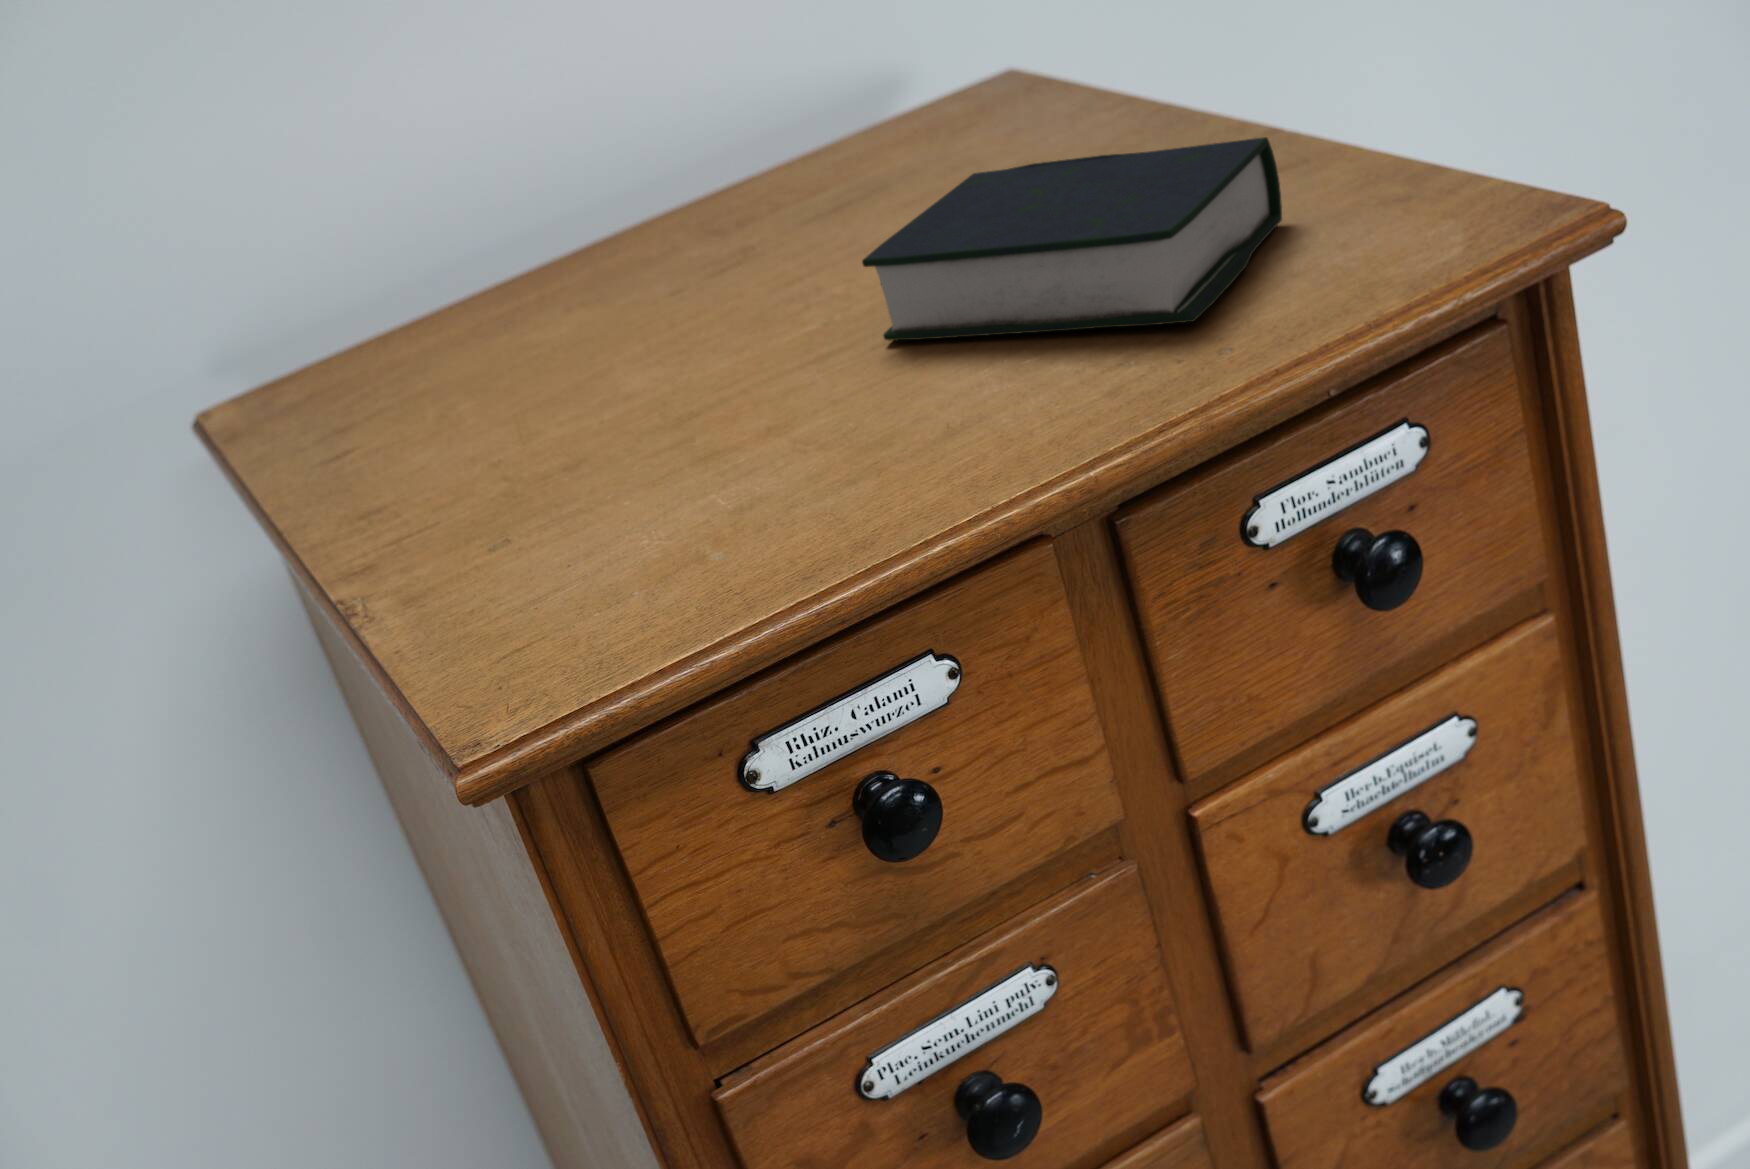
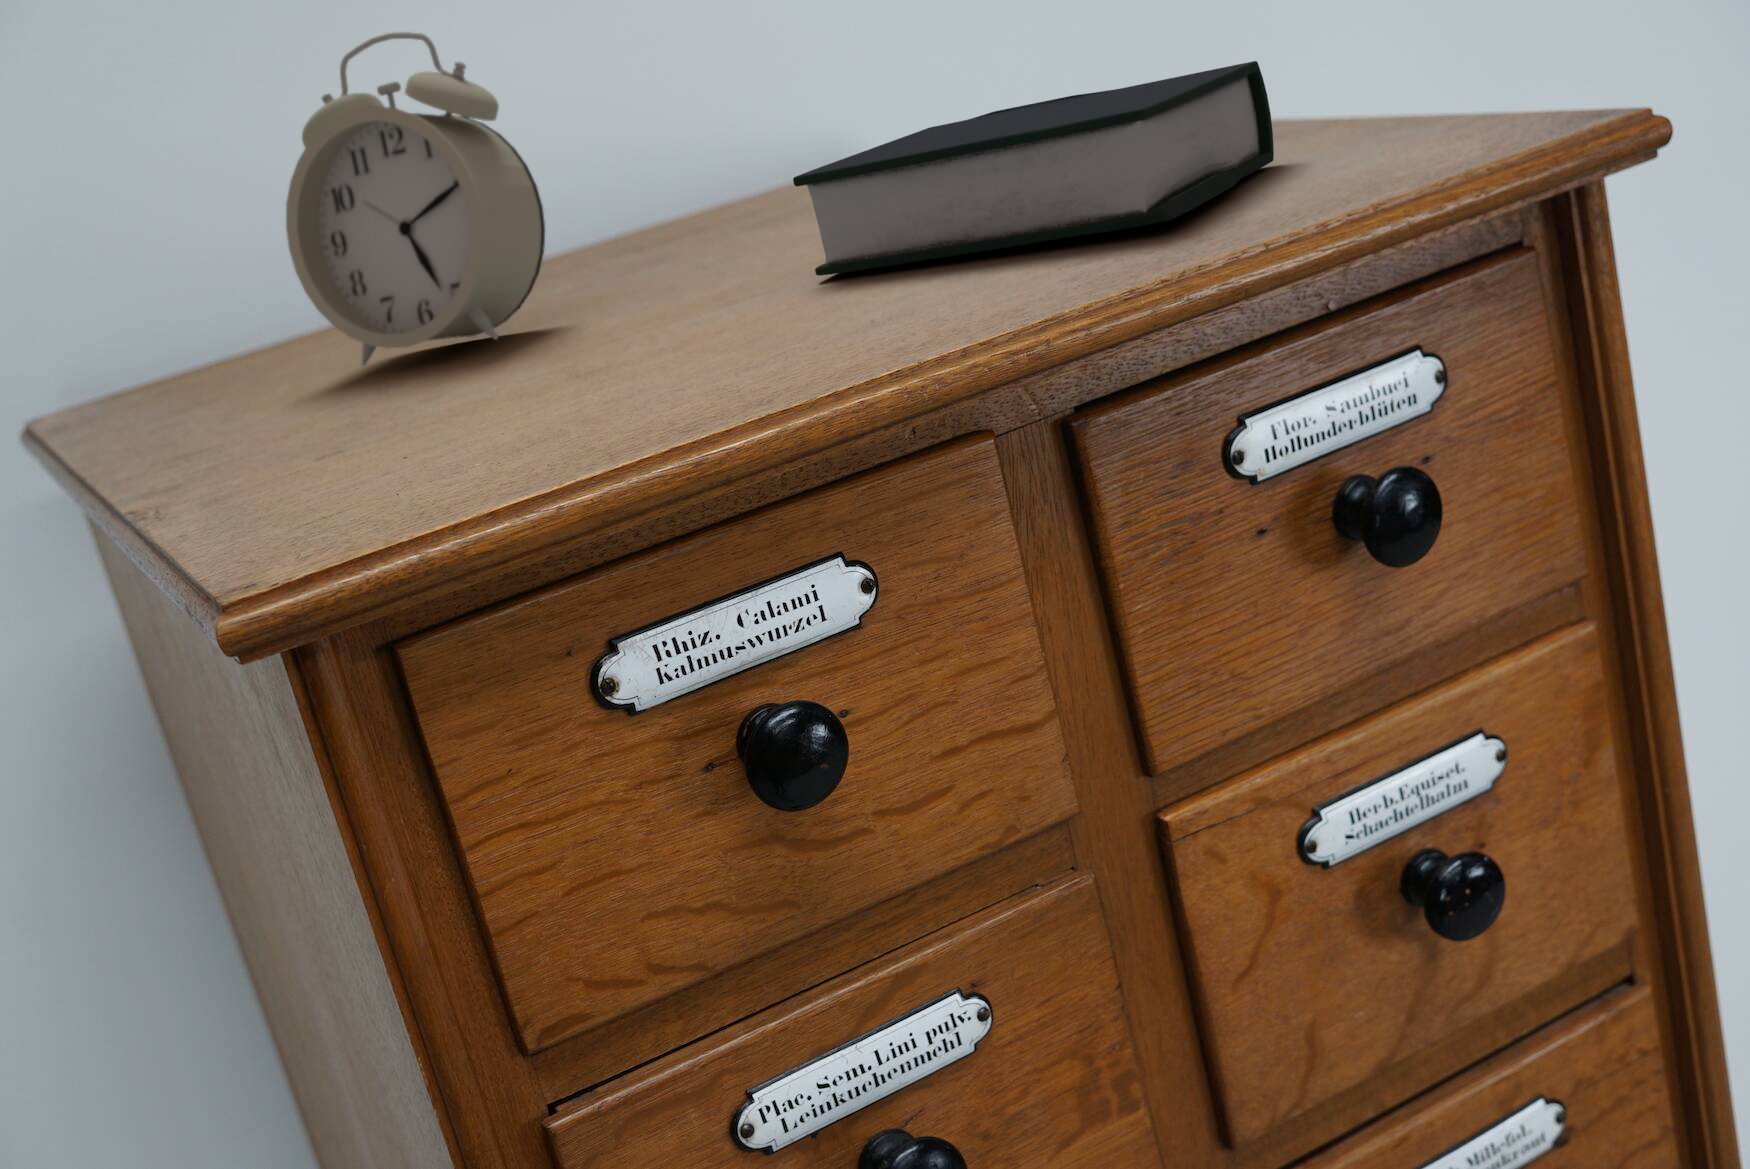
alarm clock: none [413,123,640,411] -> present [286,32,545,365]

